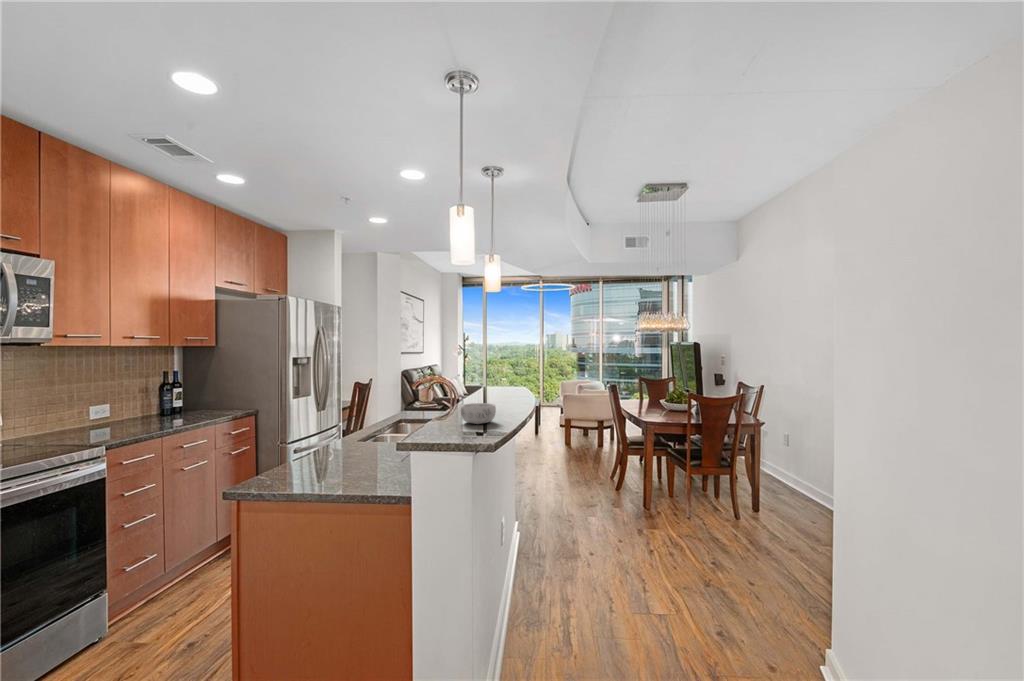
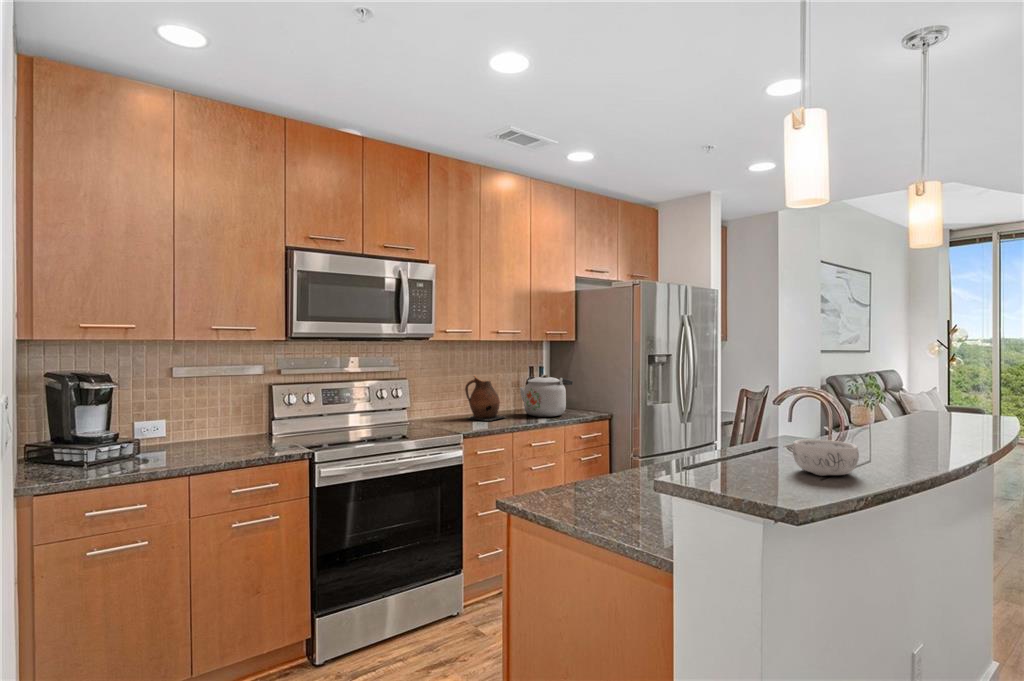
kettle: none [155,378,217,420] -> present [520,374,573,417]
ceramic pitcher: none [90,384,145,431] -> present [465,376,505,421]

